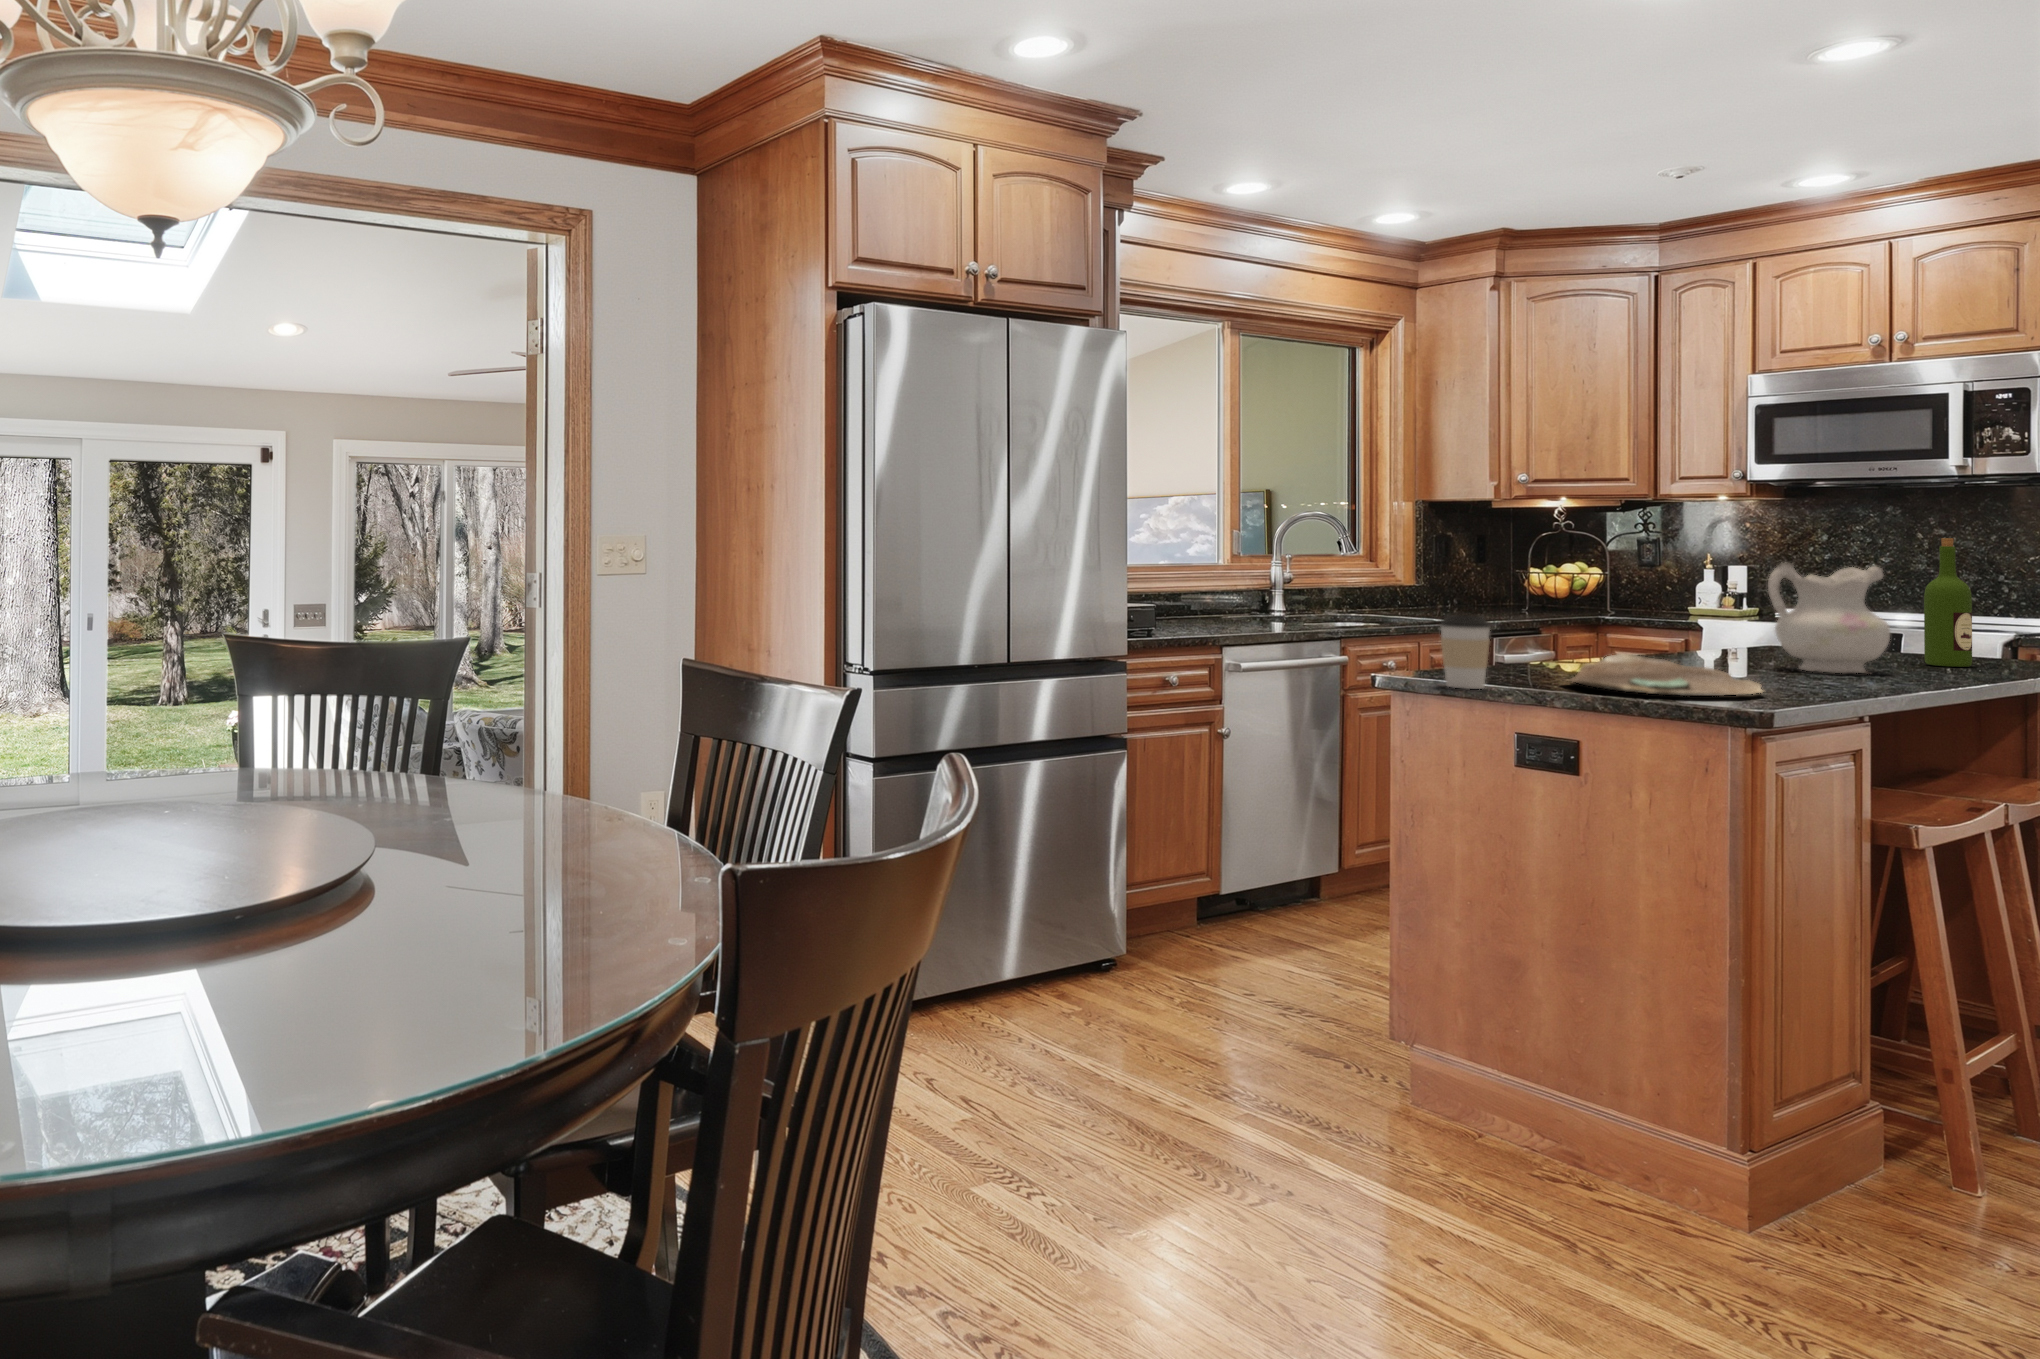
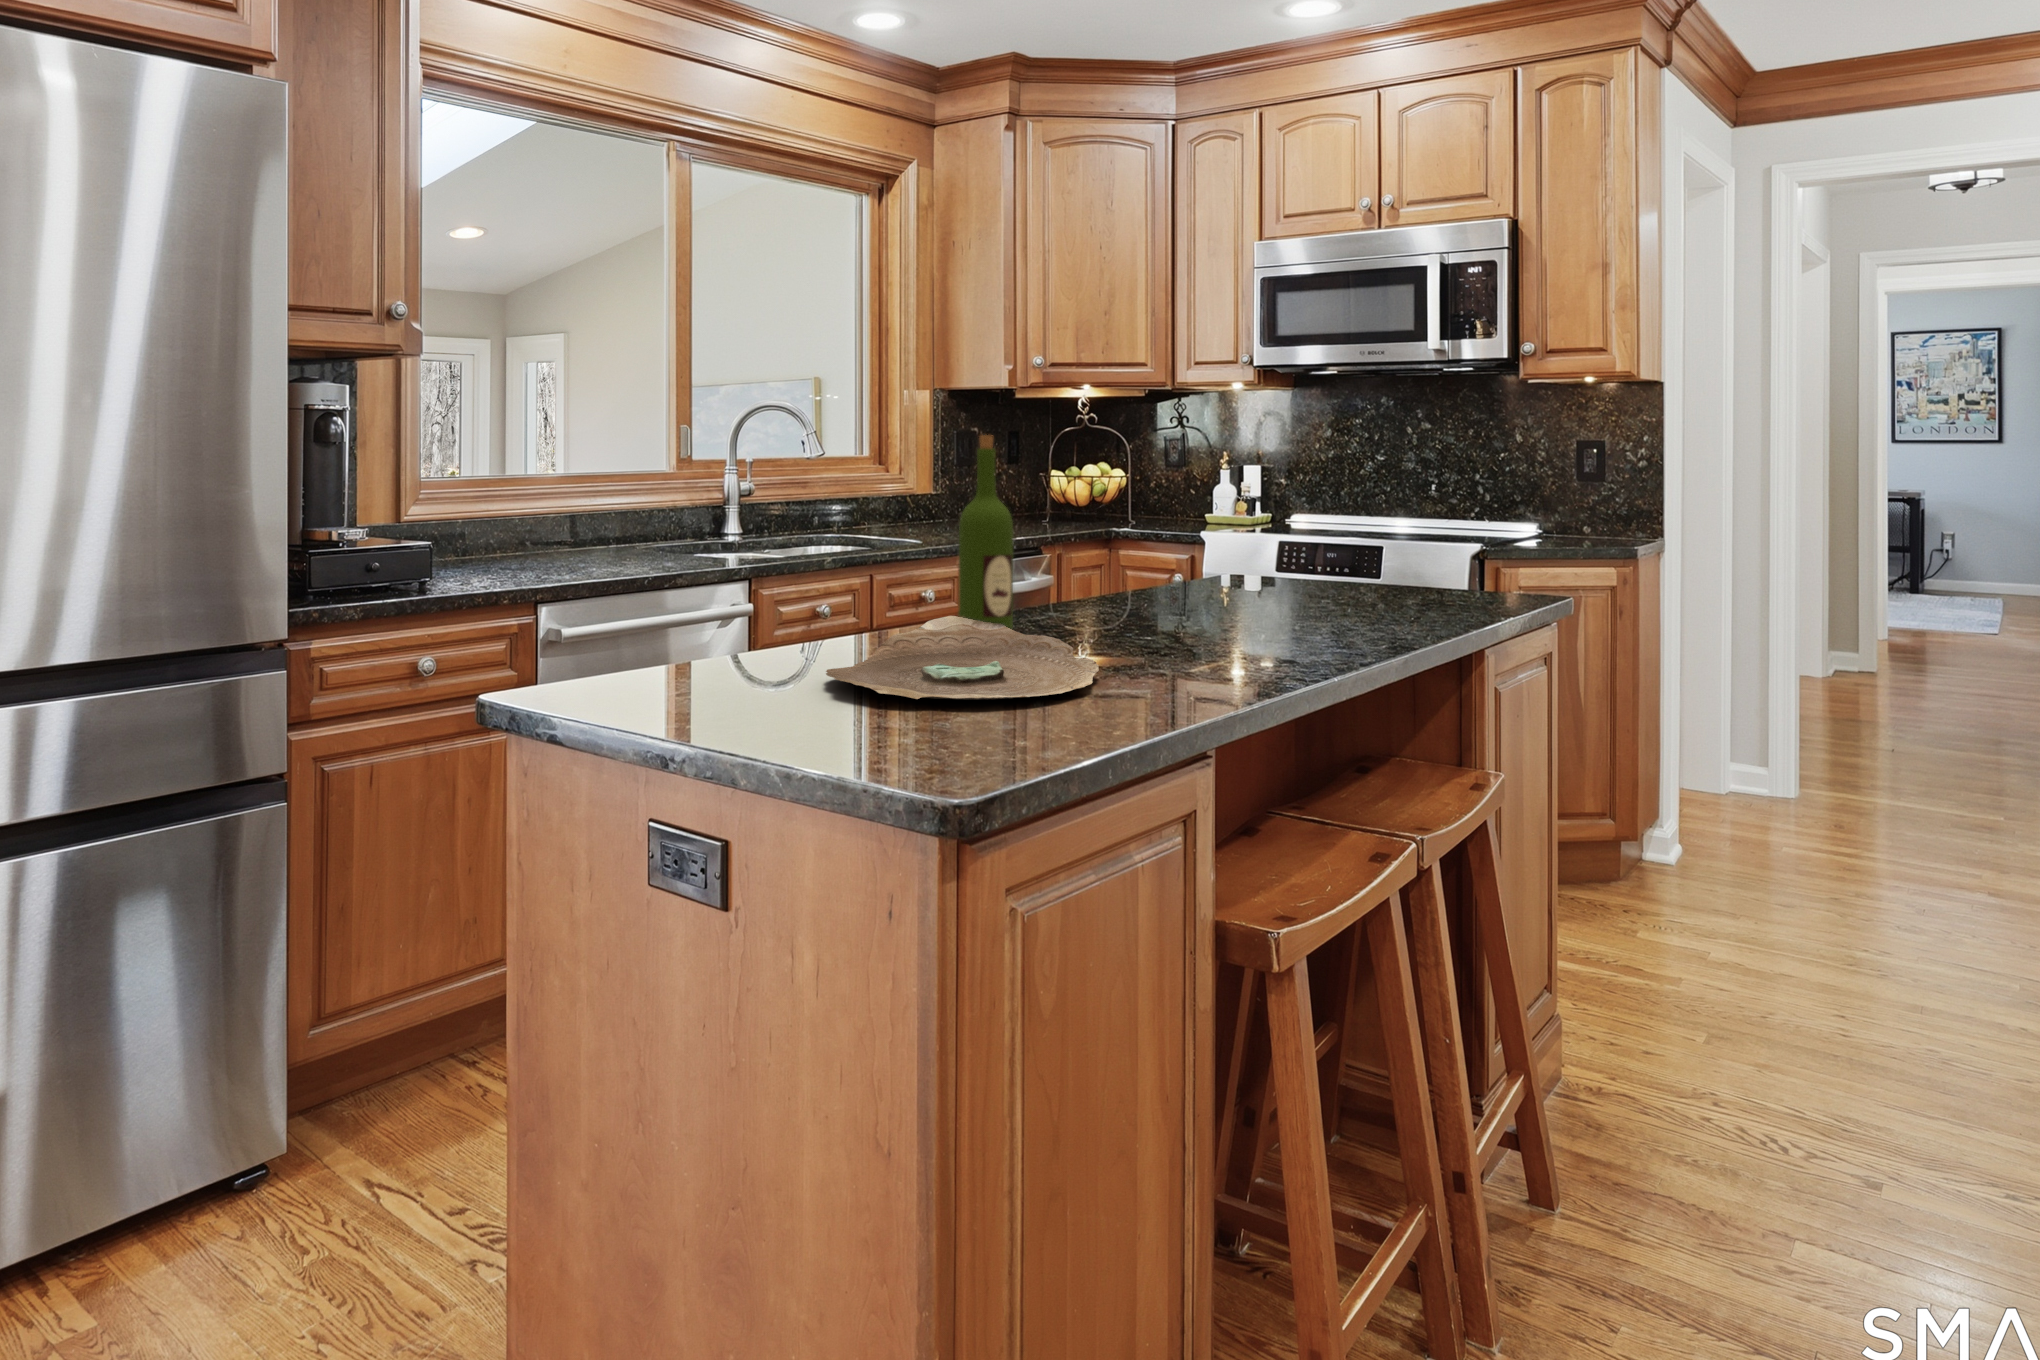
wine bottle: present [1924,538,1972,667] -> present [958,435,1013,629]
ceramic pitcher: present [1768,562,1890,673] -> none [1169,467,1306,625]
coffee cup: present [1440,615,1490,689] -> none [626,567,704,701]

